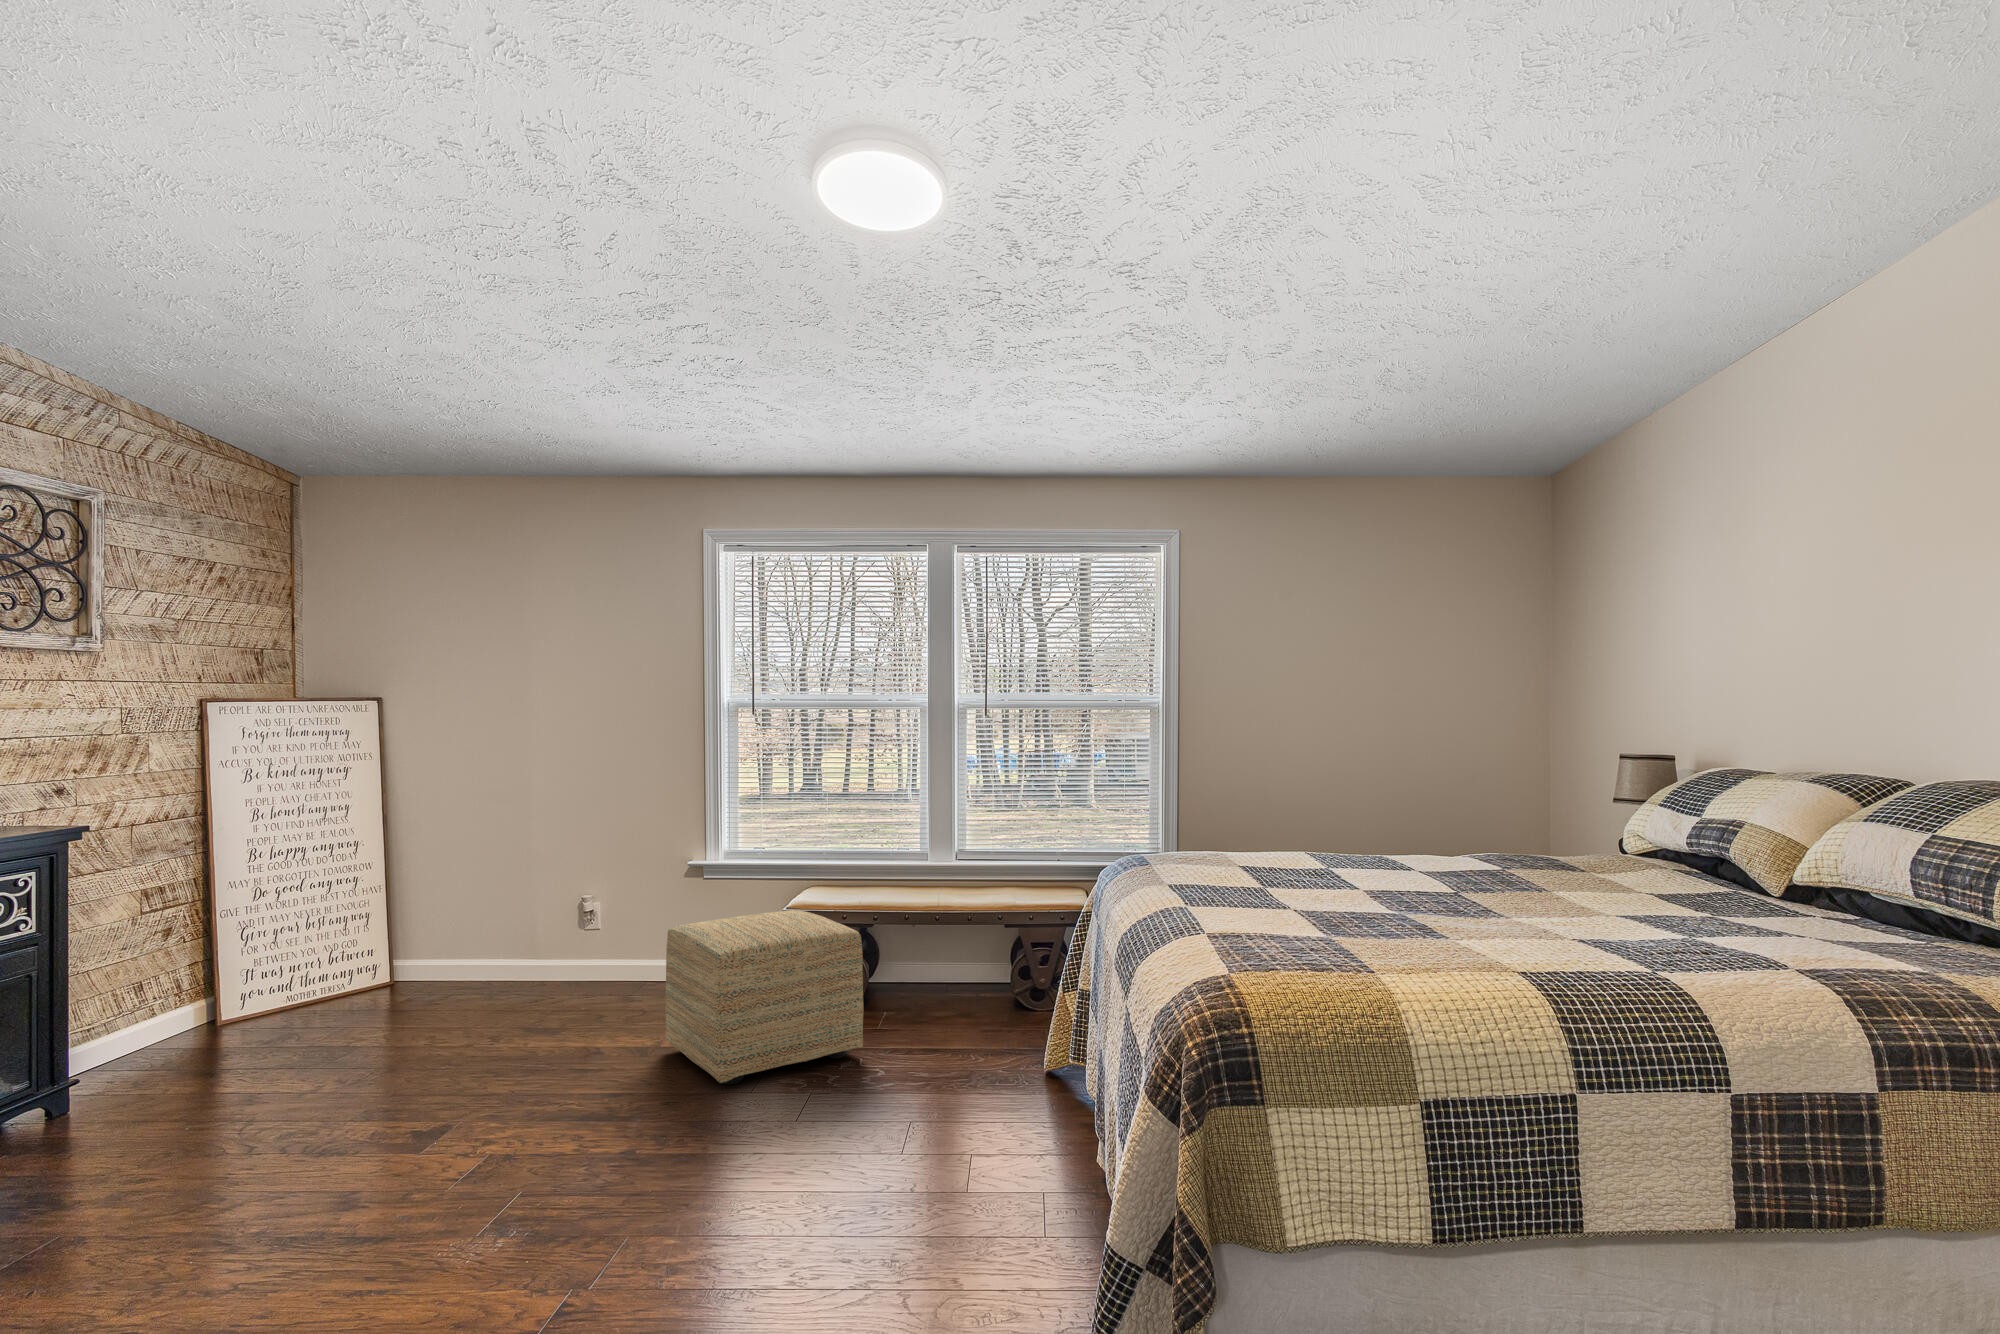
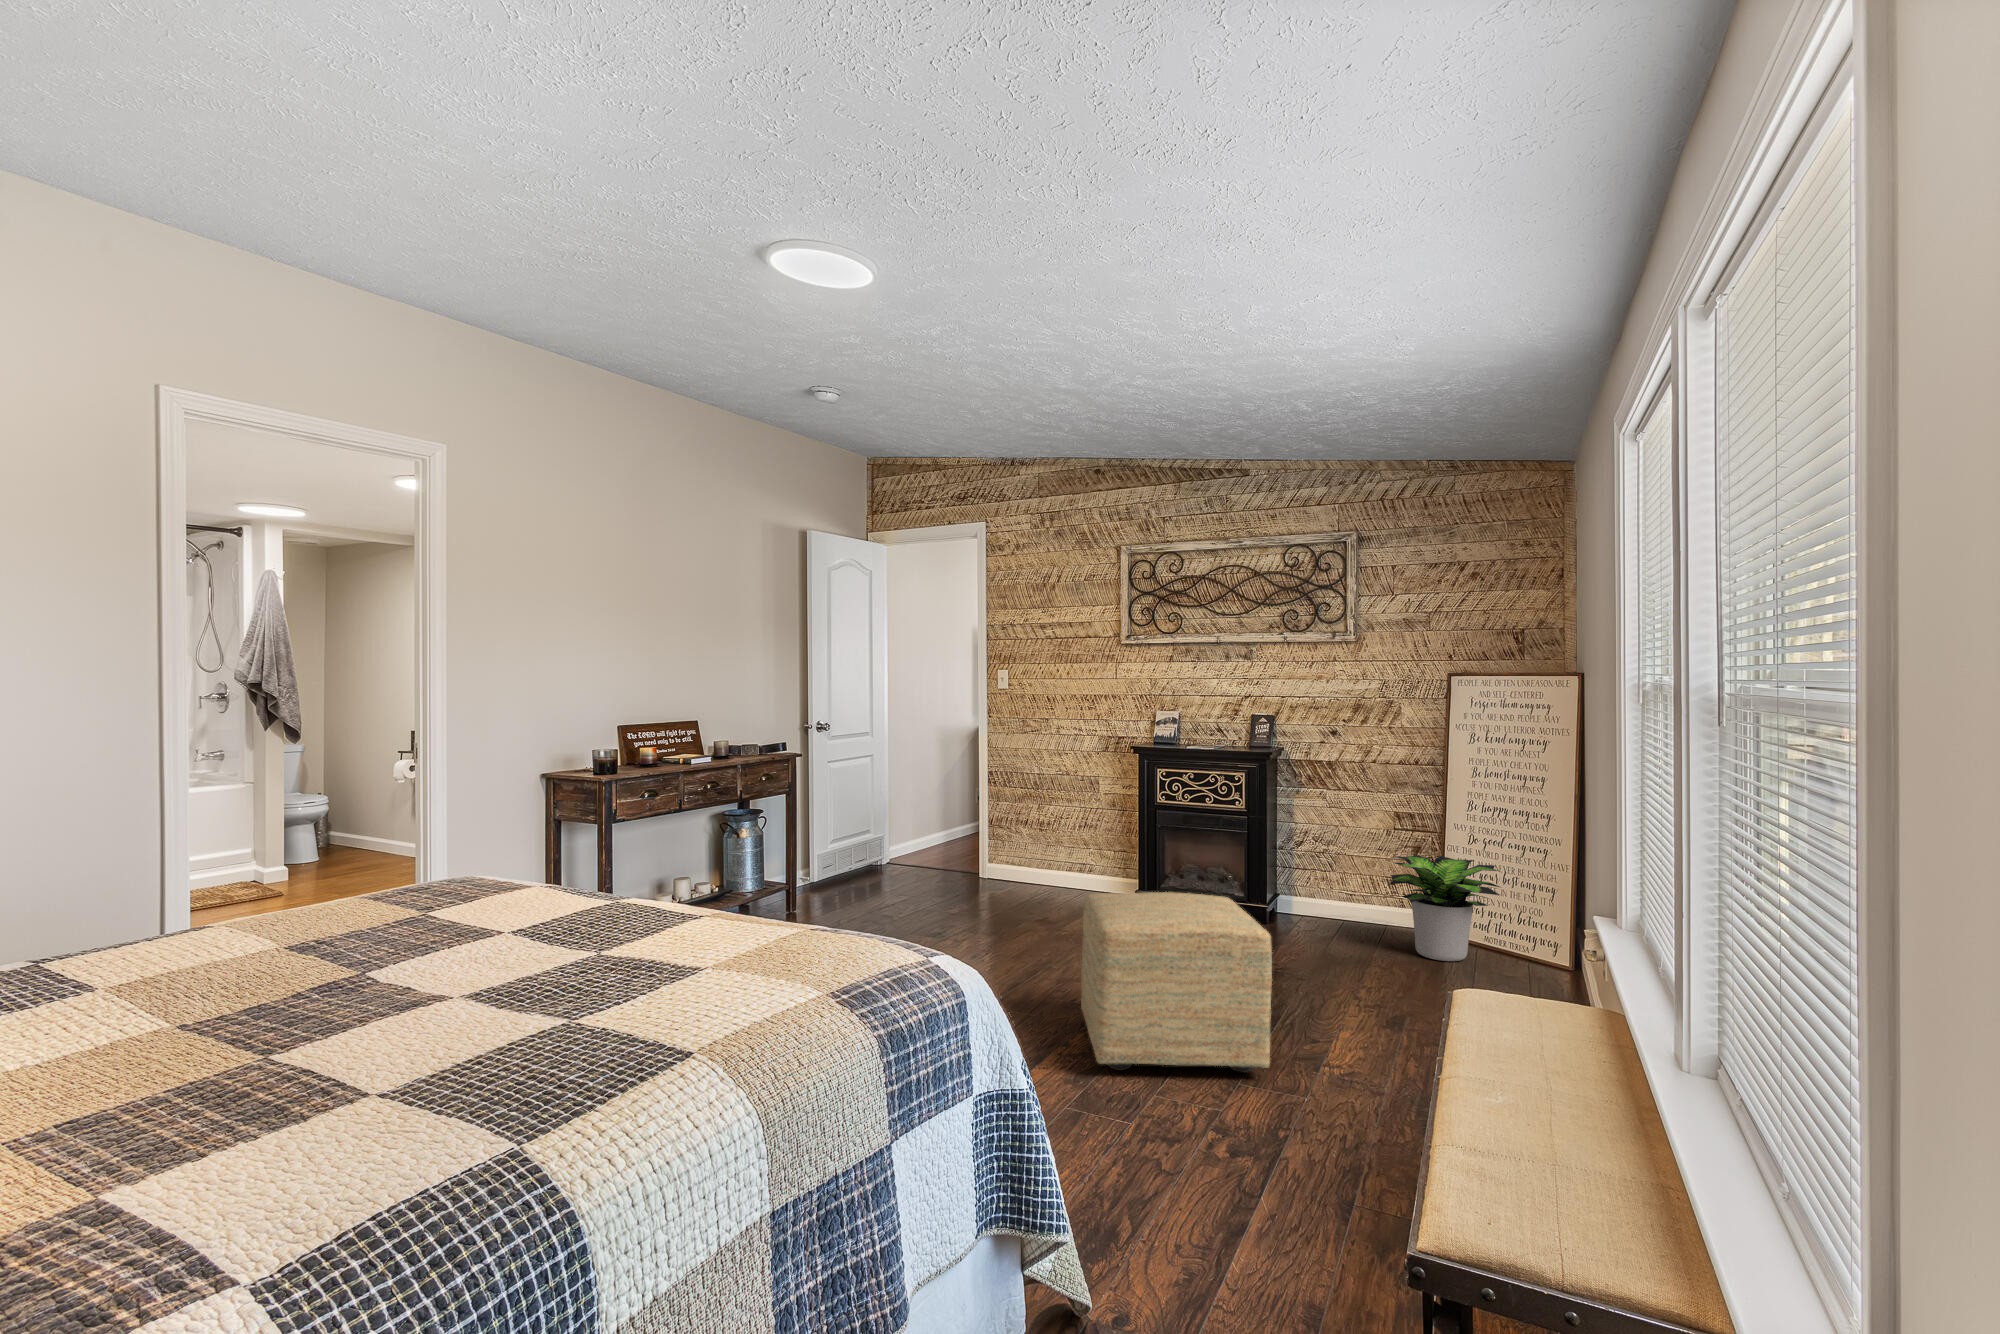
potted plant: none [267,903,414,1025] -> present [1390,855,1500,961]

